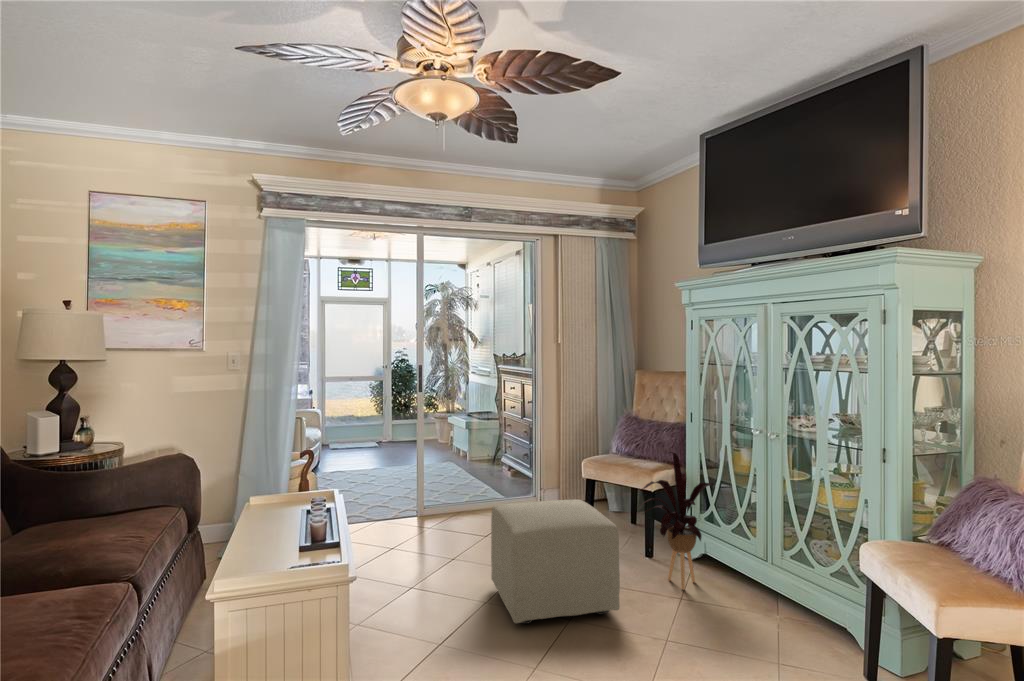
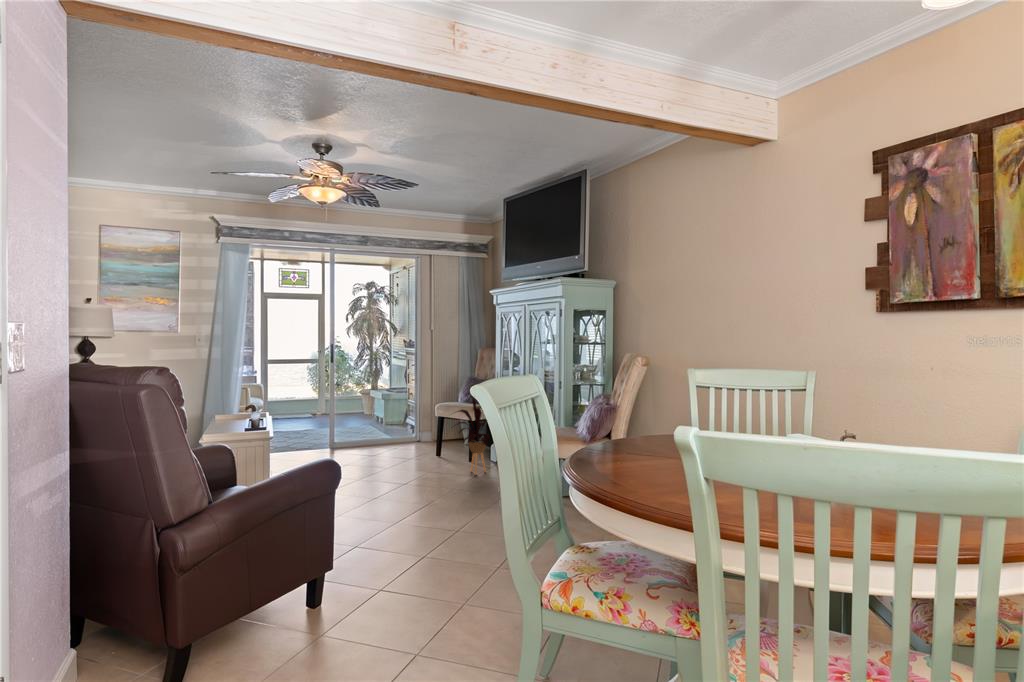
ottoman: present [491,499,620,624] -> none [361,423,429,486]

